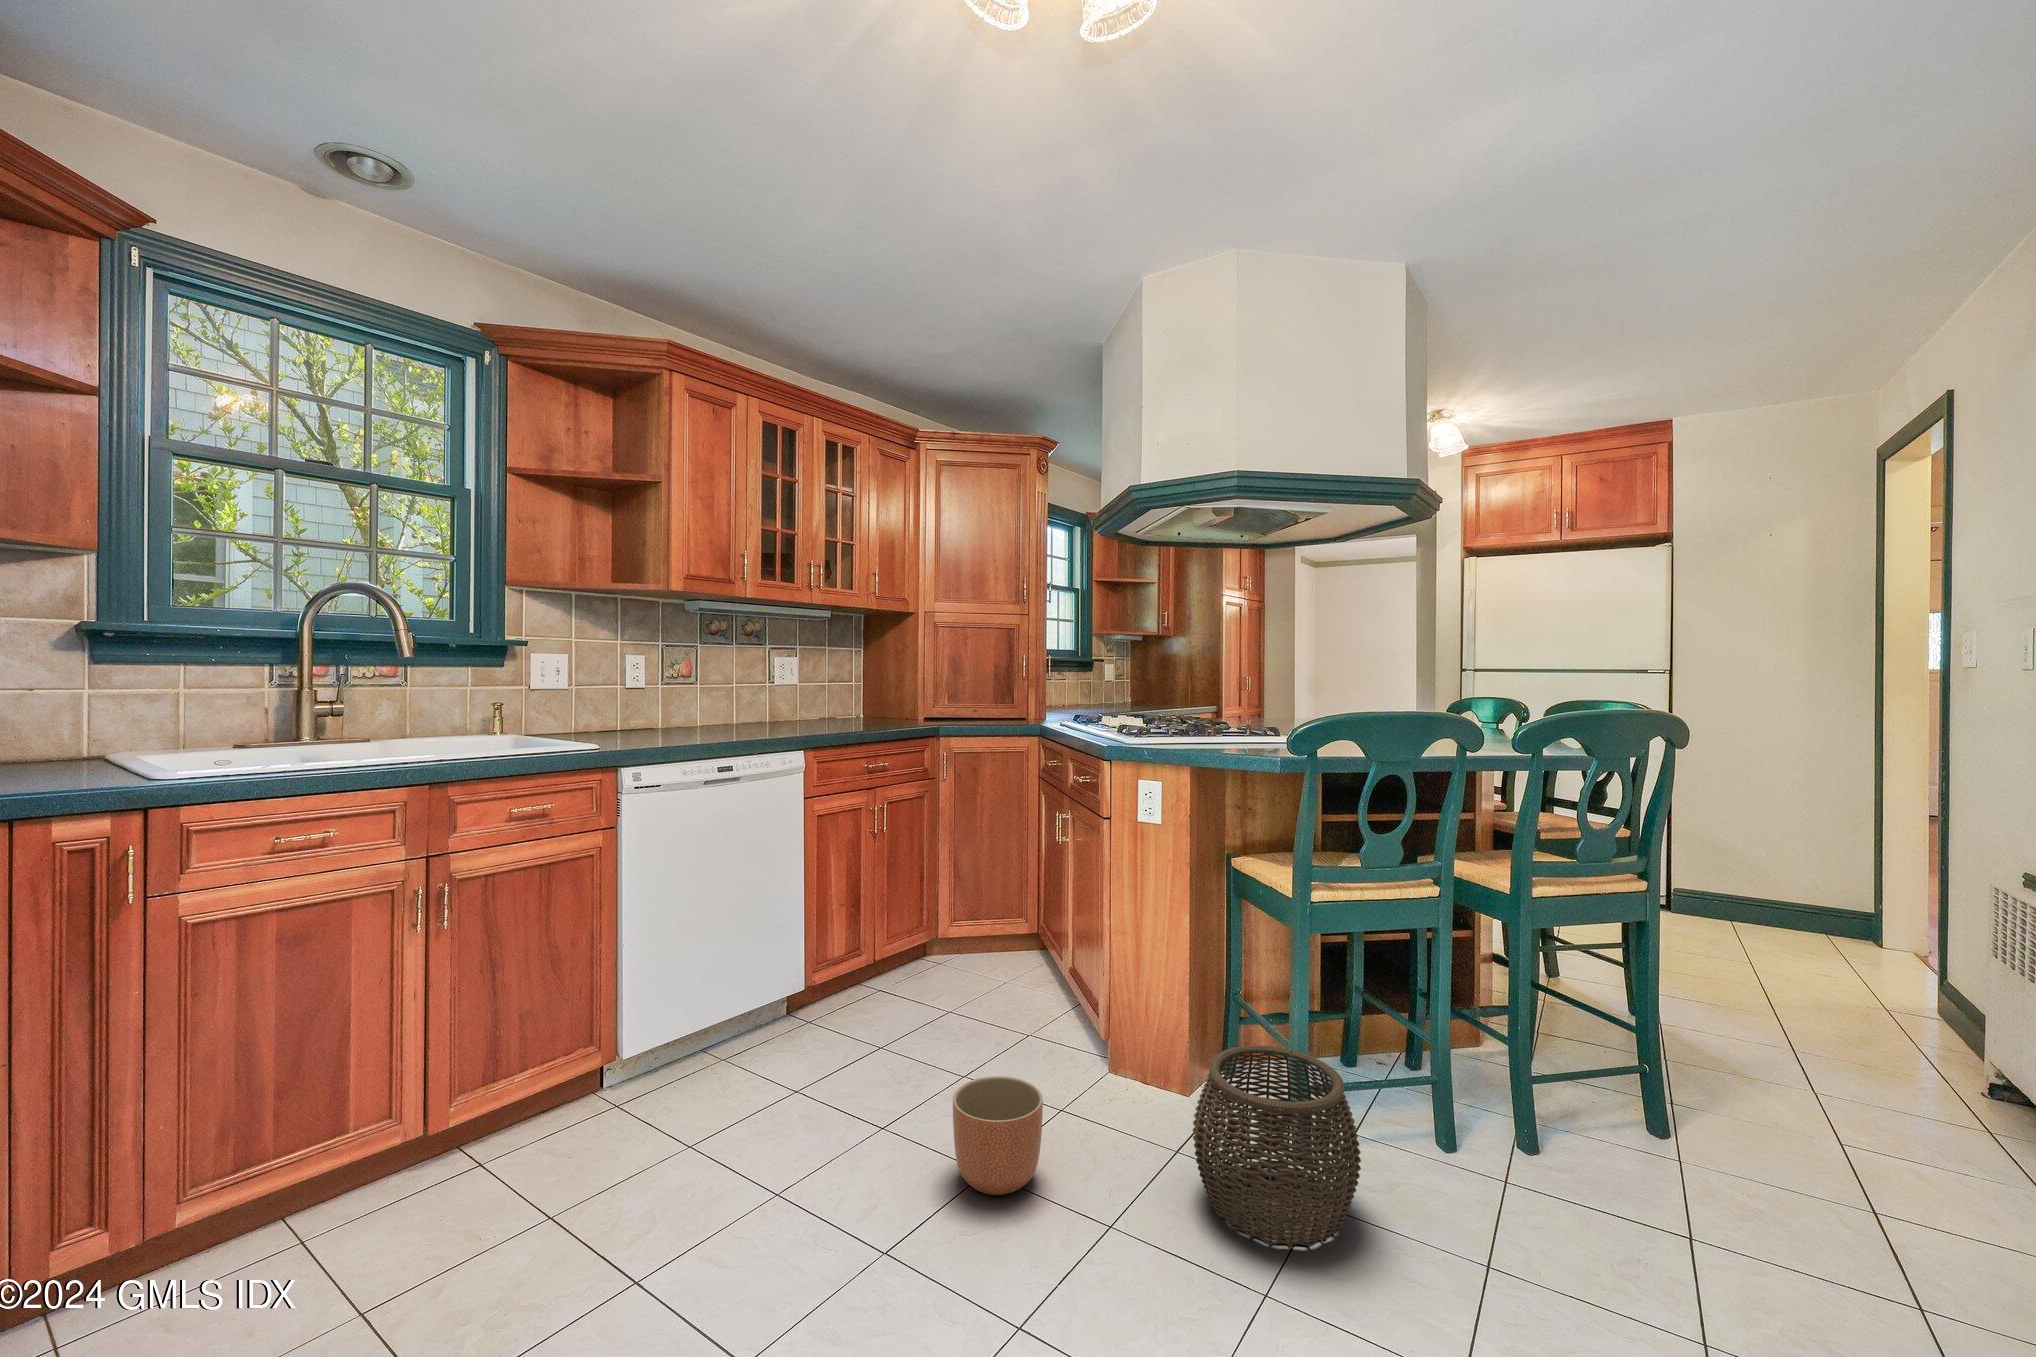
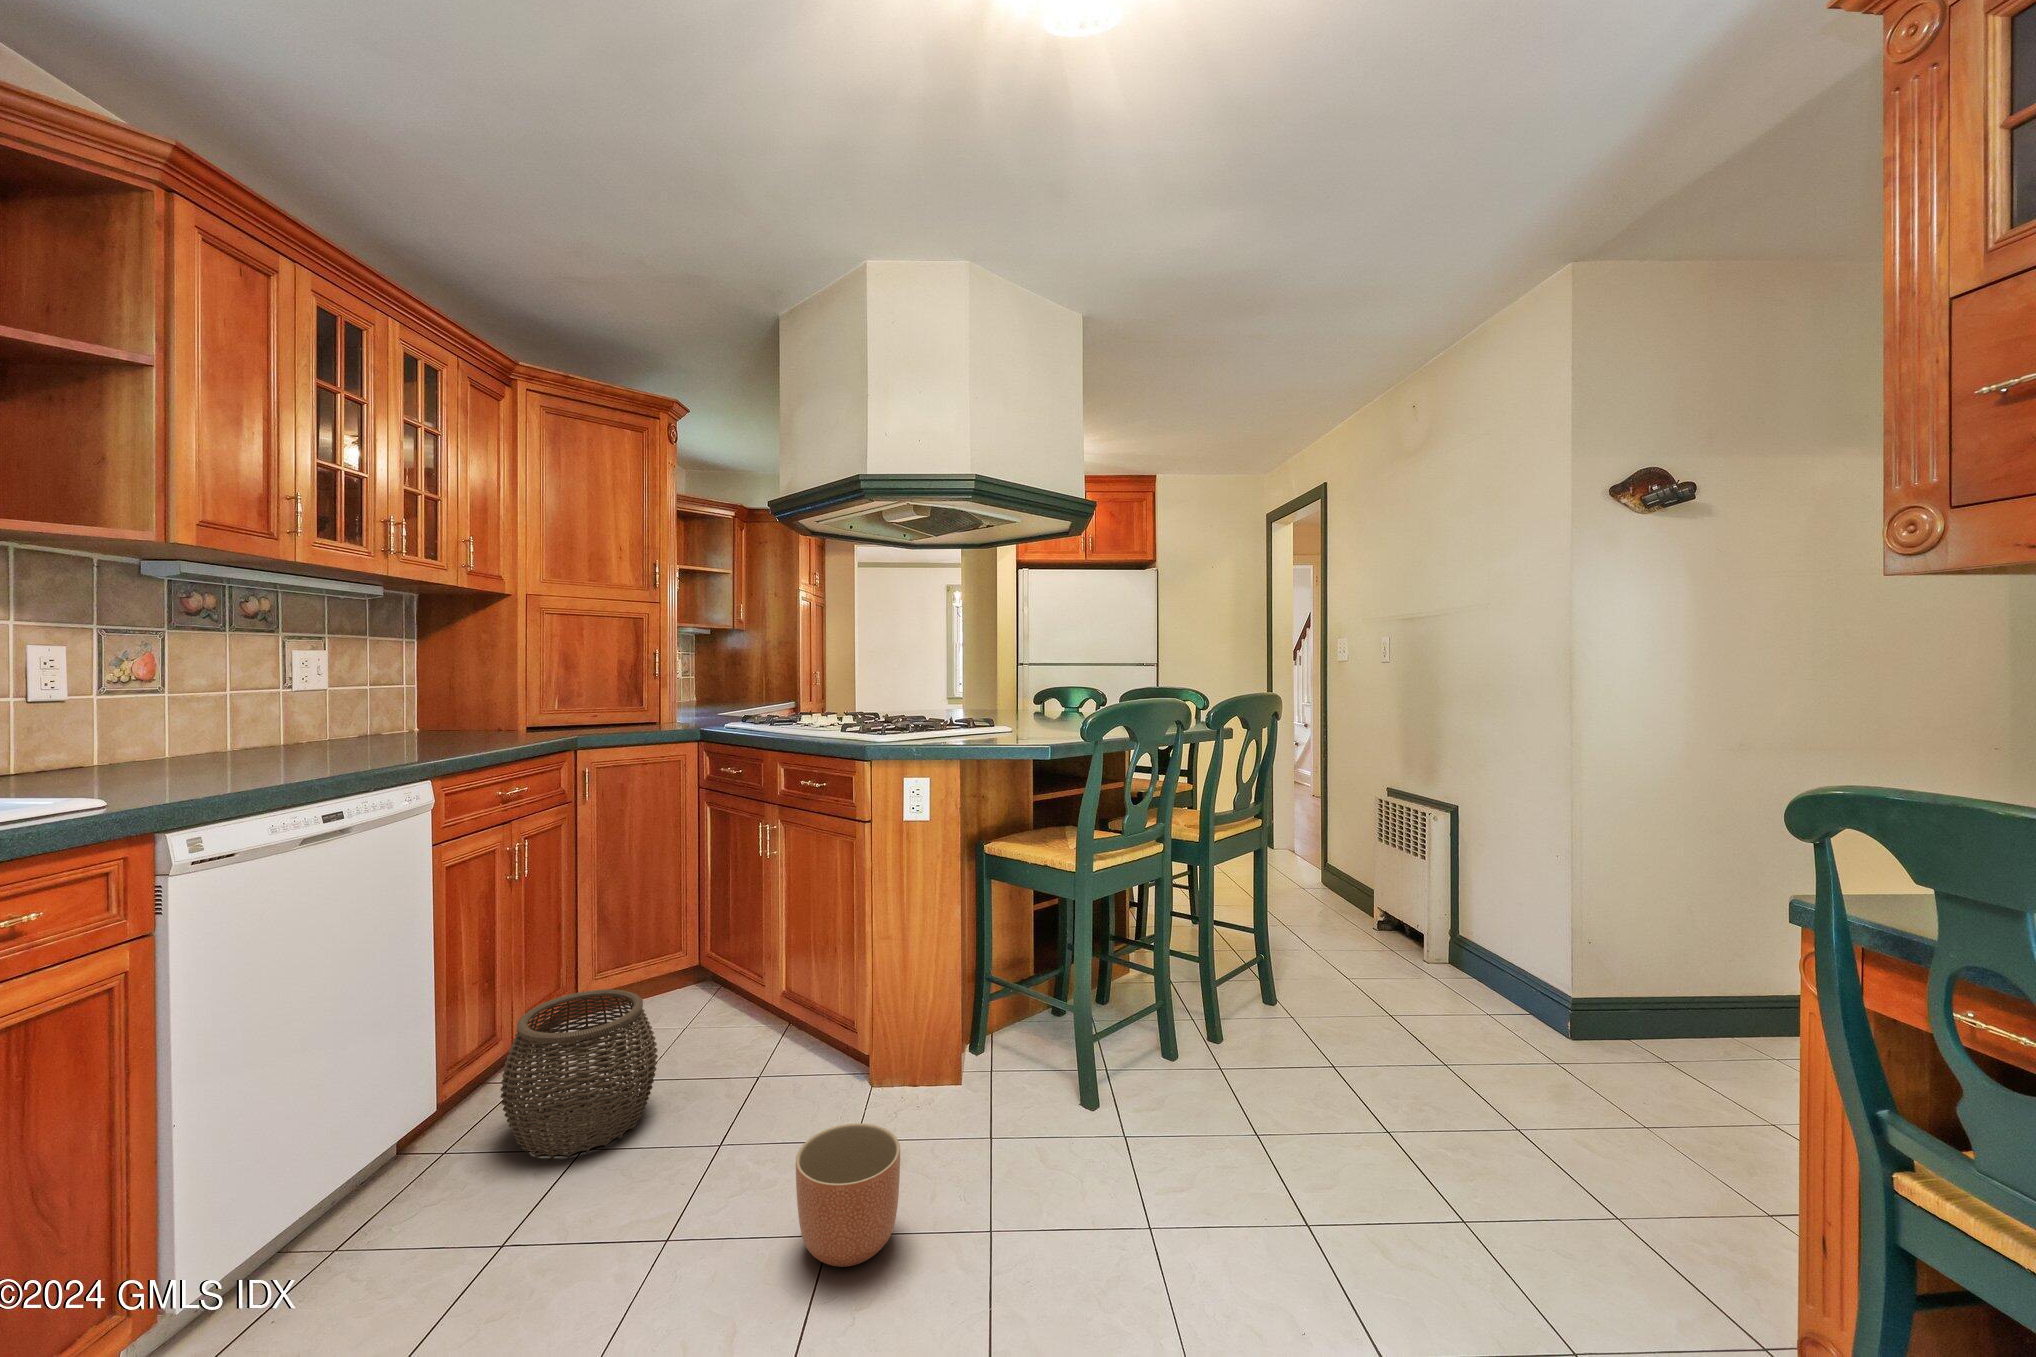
woven basket: present [1193,1045,1361,1248] -> present [500,989,658,1158]

